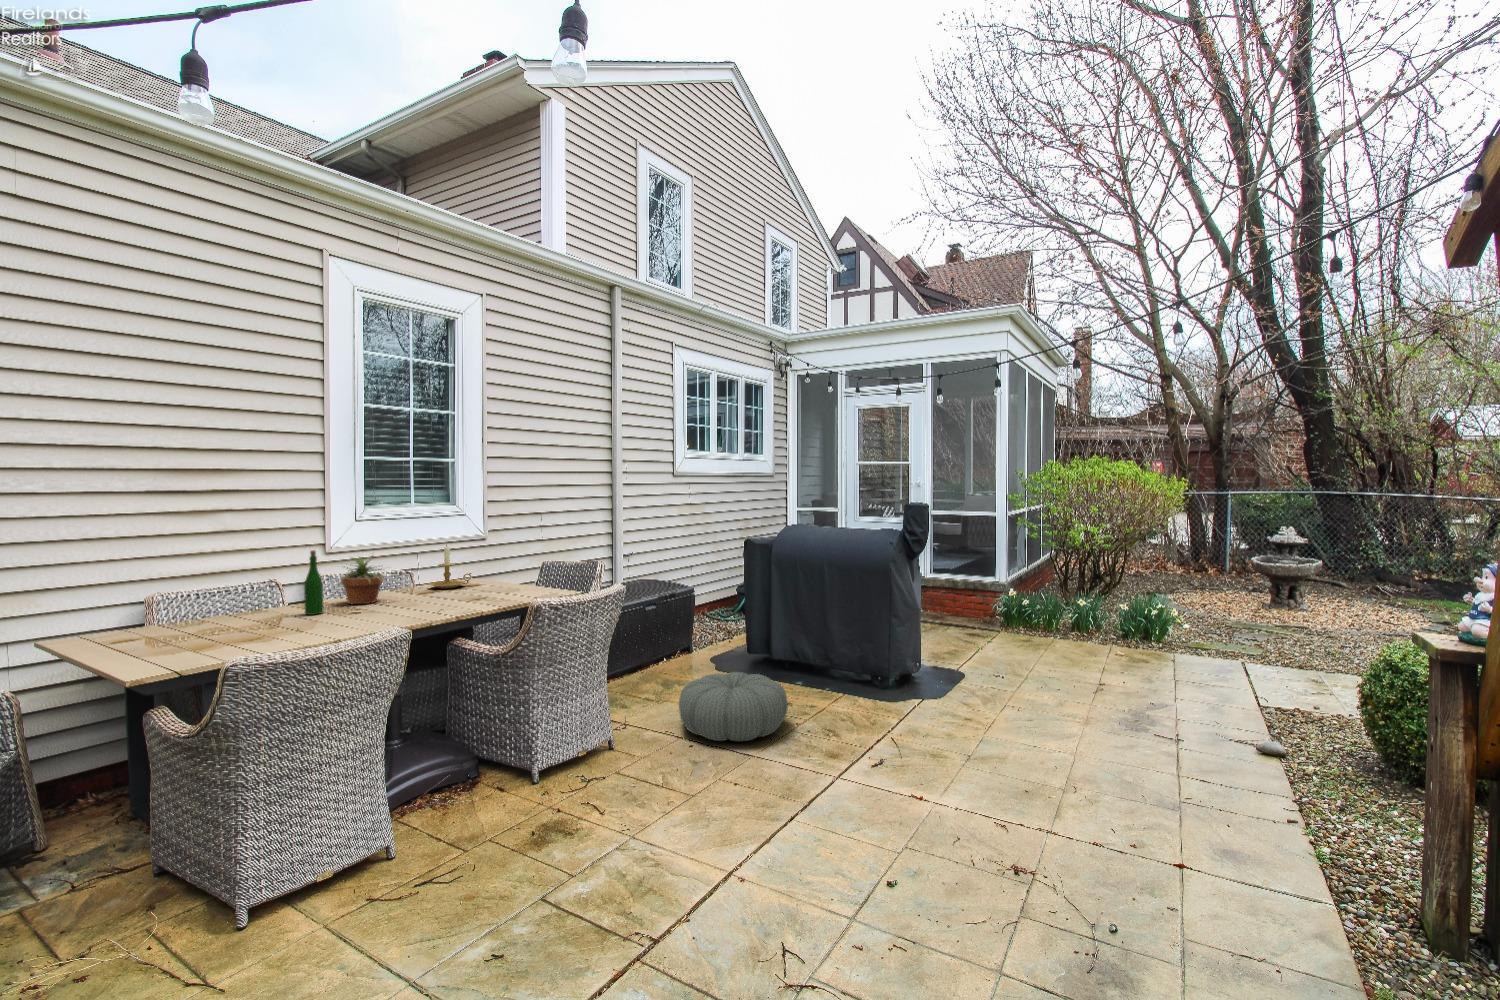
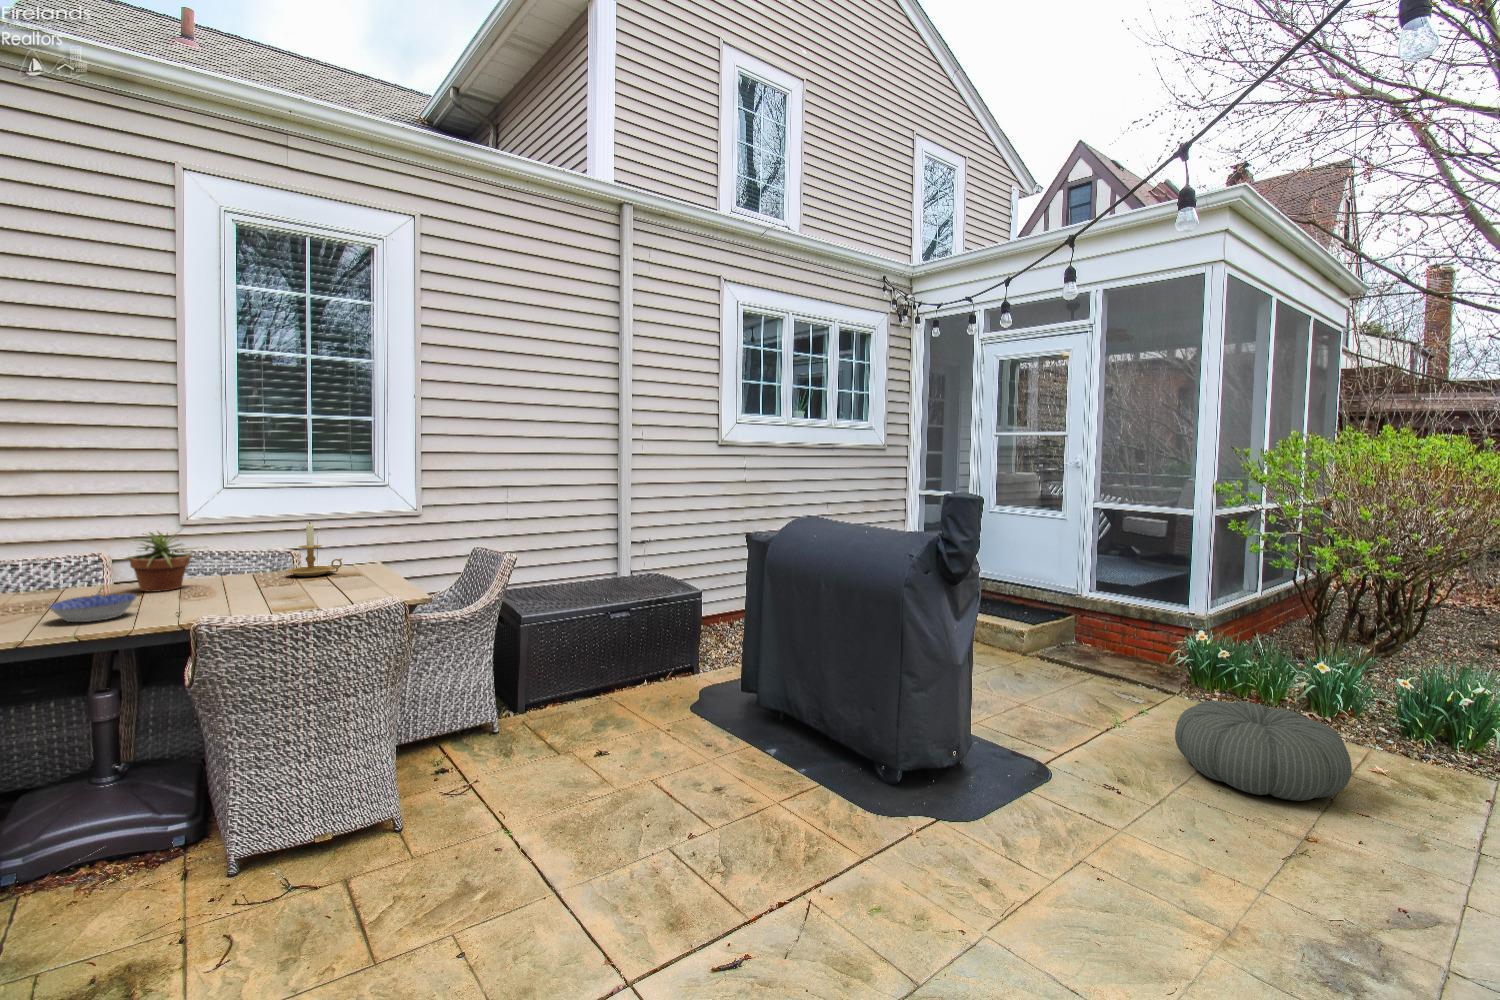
wine bottle: present [304,550,323,615] -> none [44,522,73,603]
bowl: none [374,600,429,620] -> present [49,593,136,622]
pouf: present [679,672,788,741] -> present [1175,701,1352,801]

